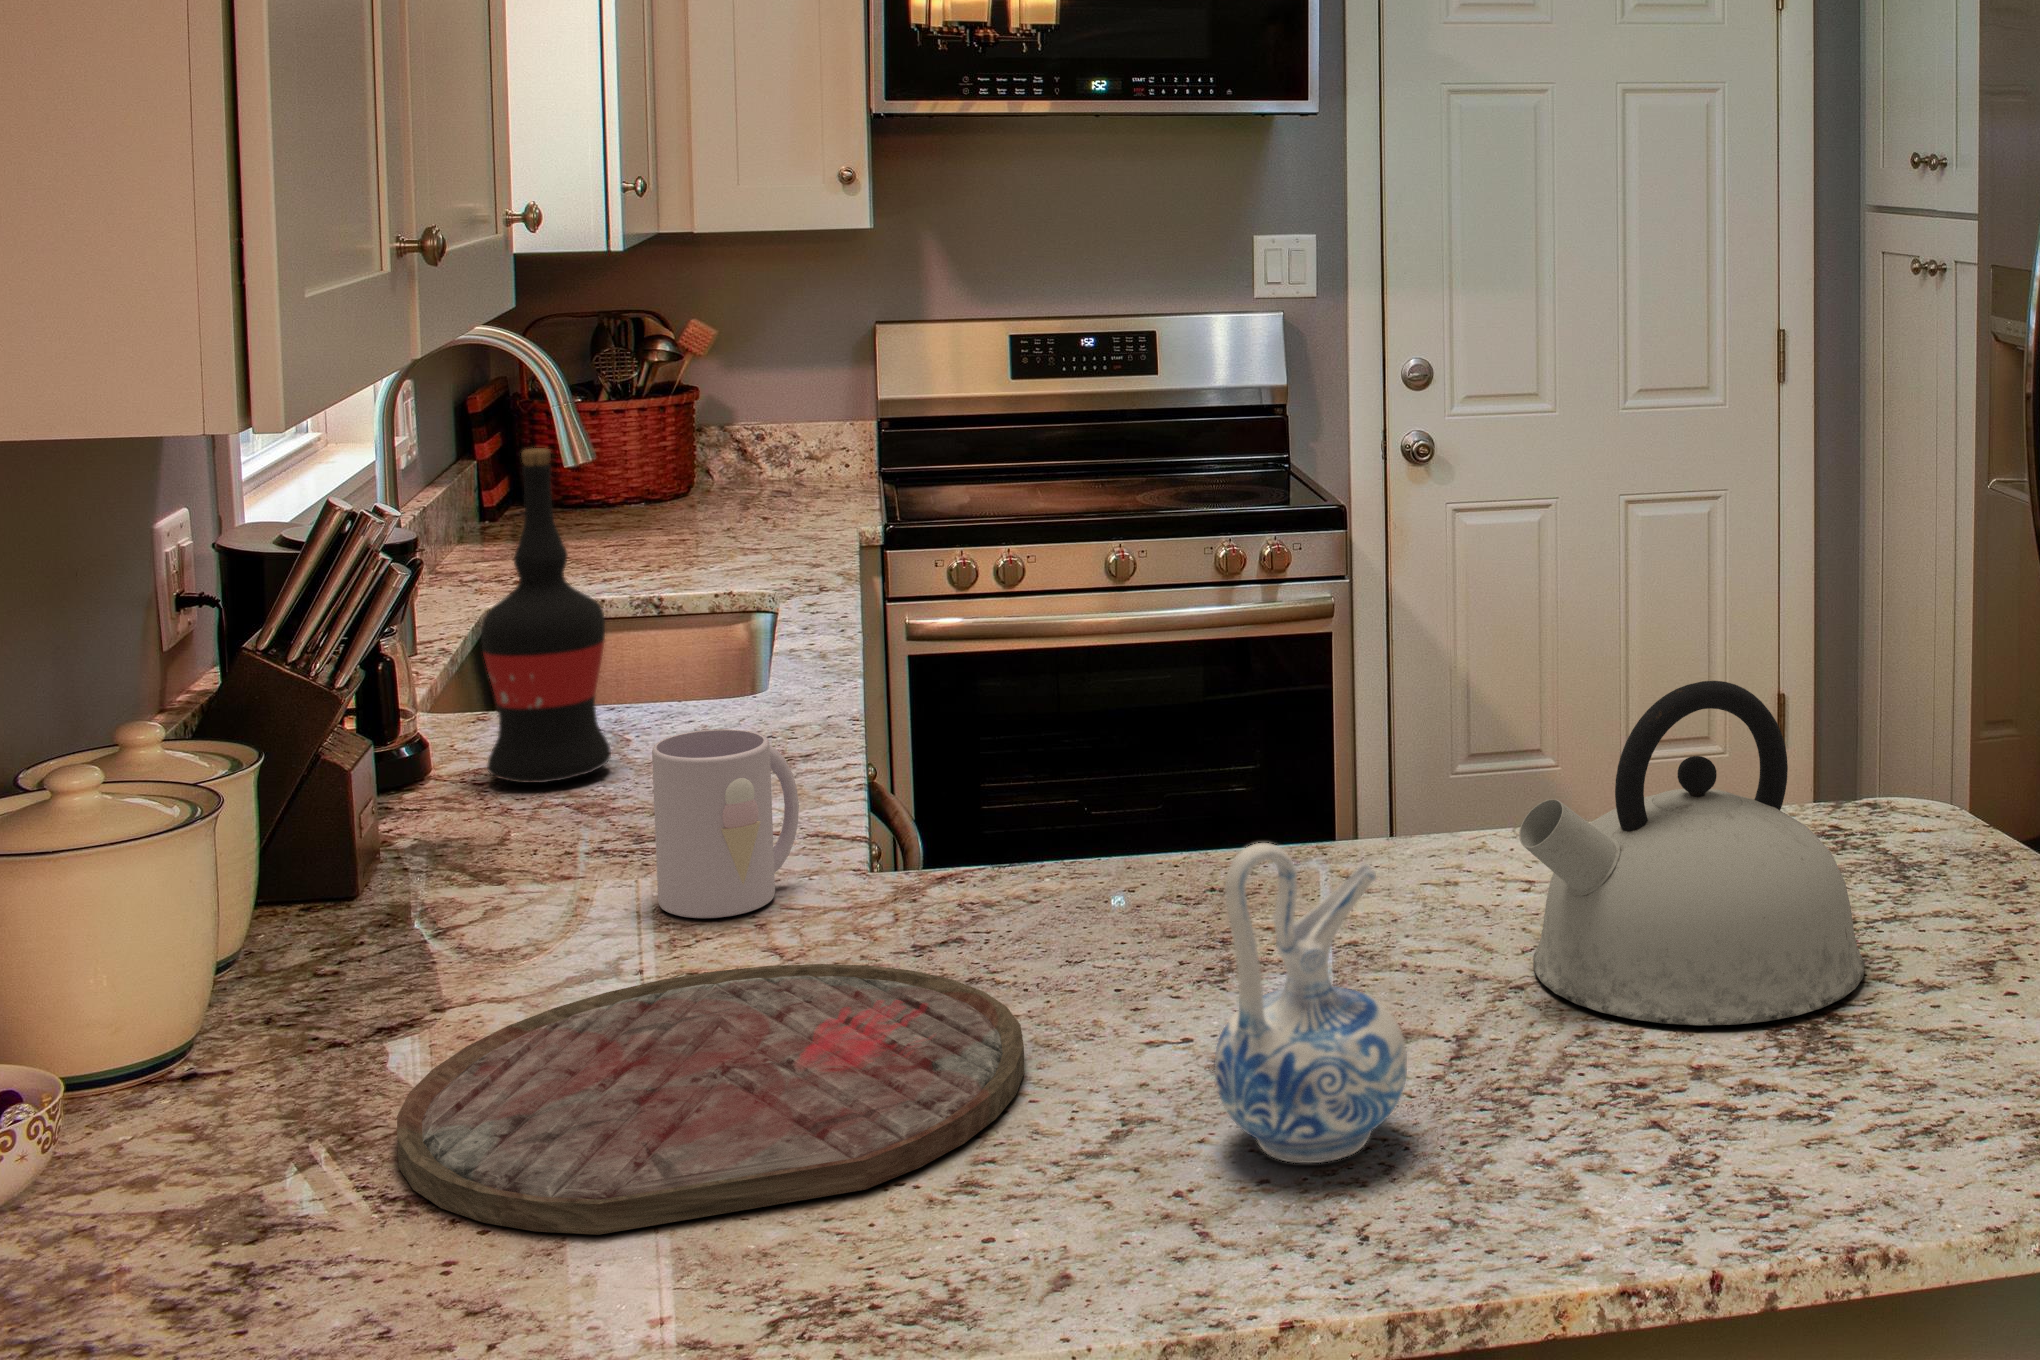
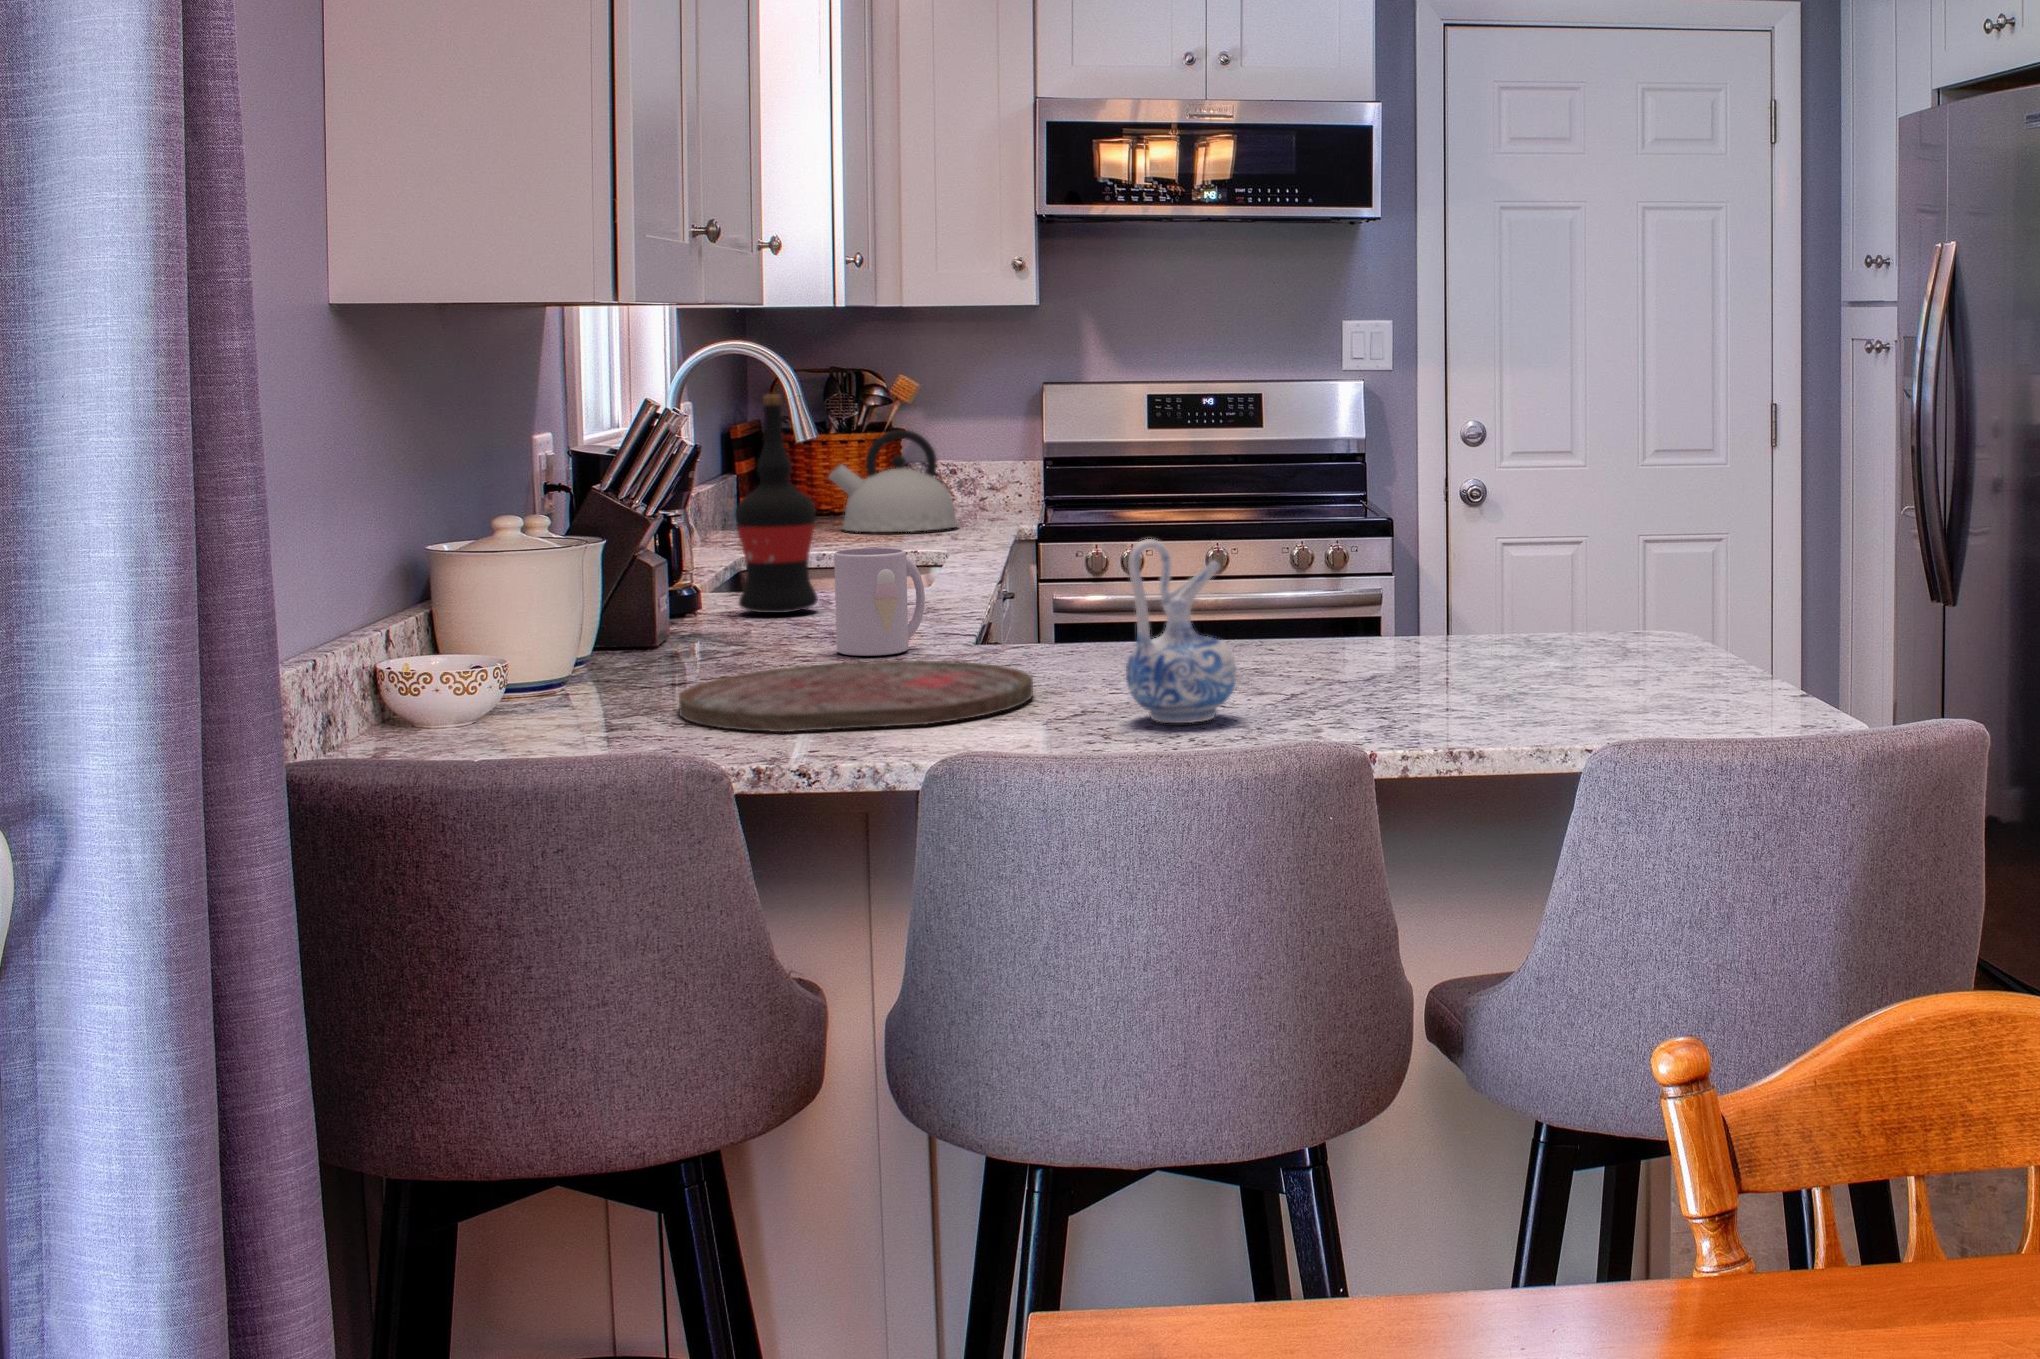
kettle: present [1519,681,1864,1025] -> present [829,430,958,532]

